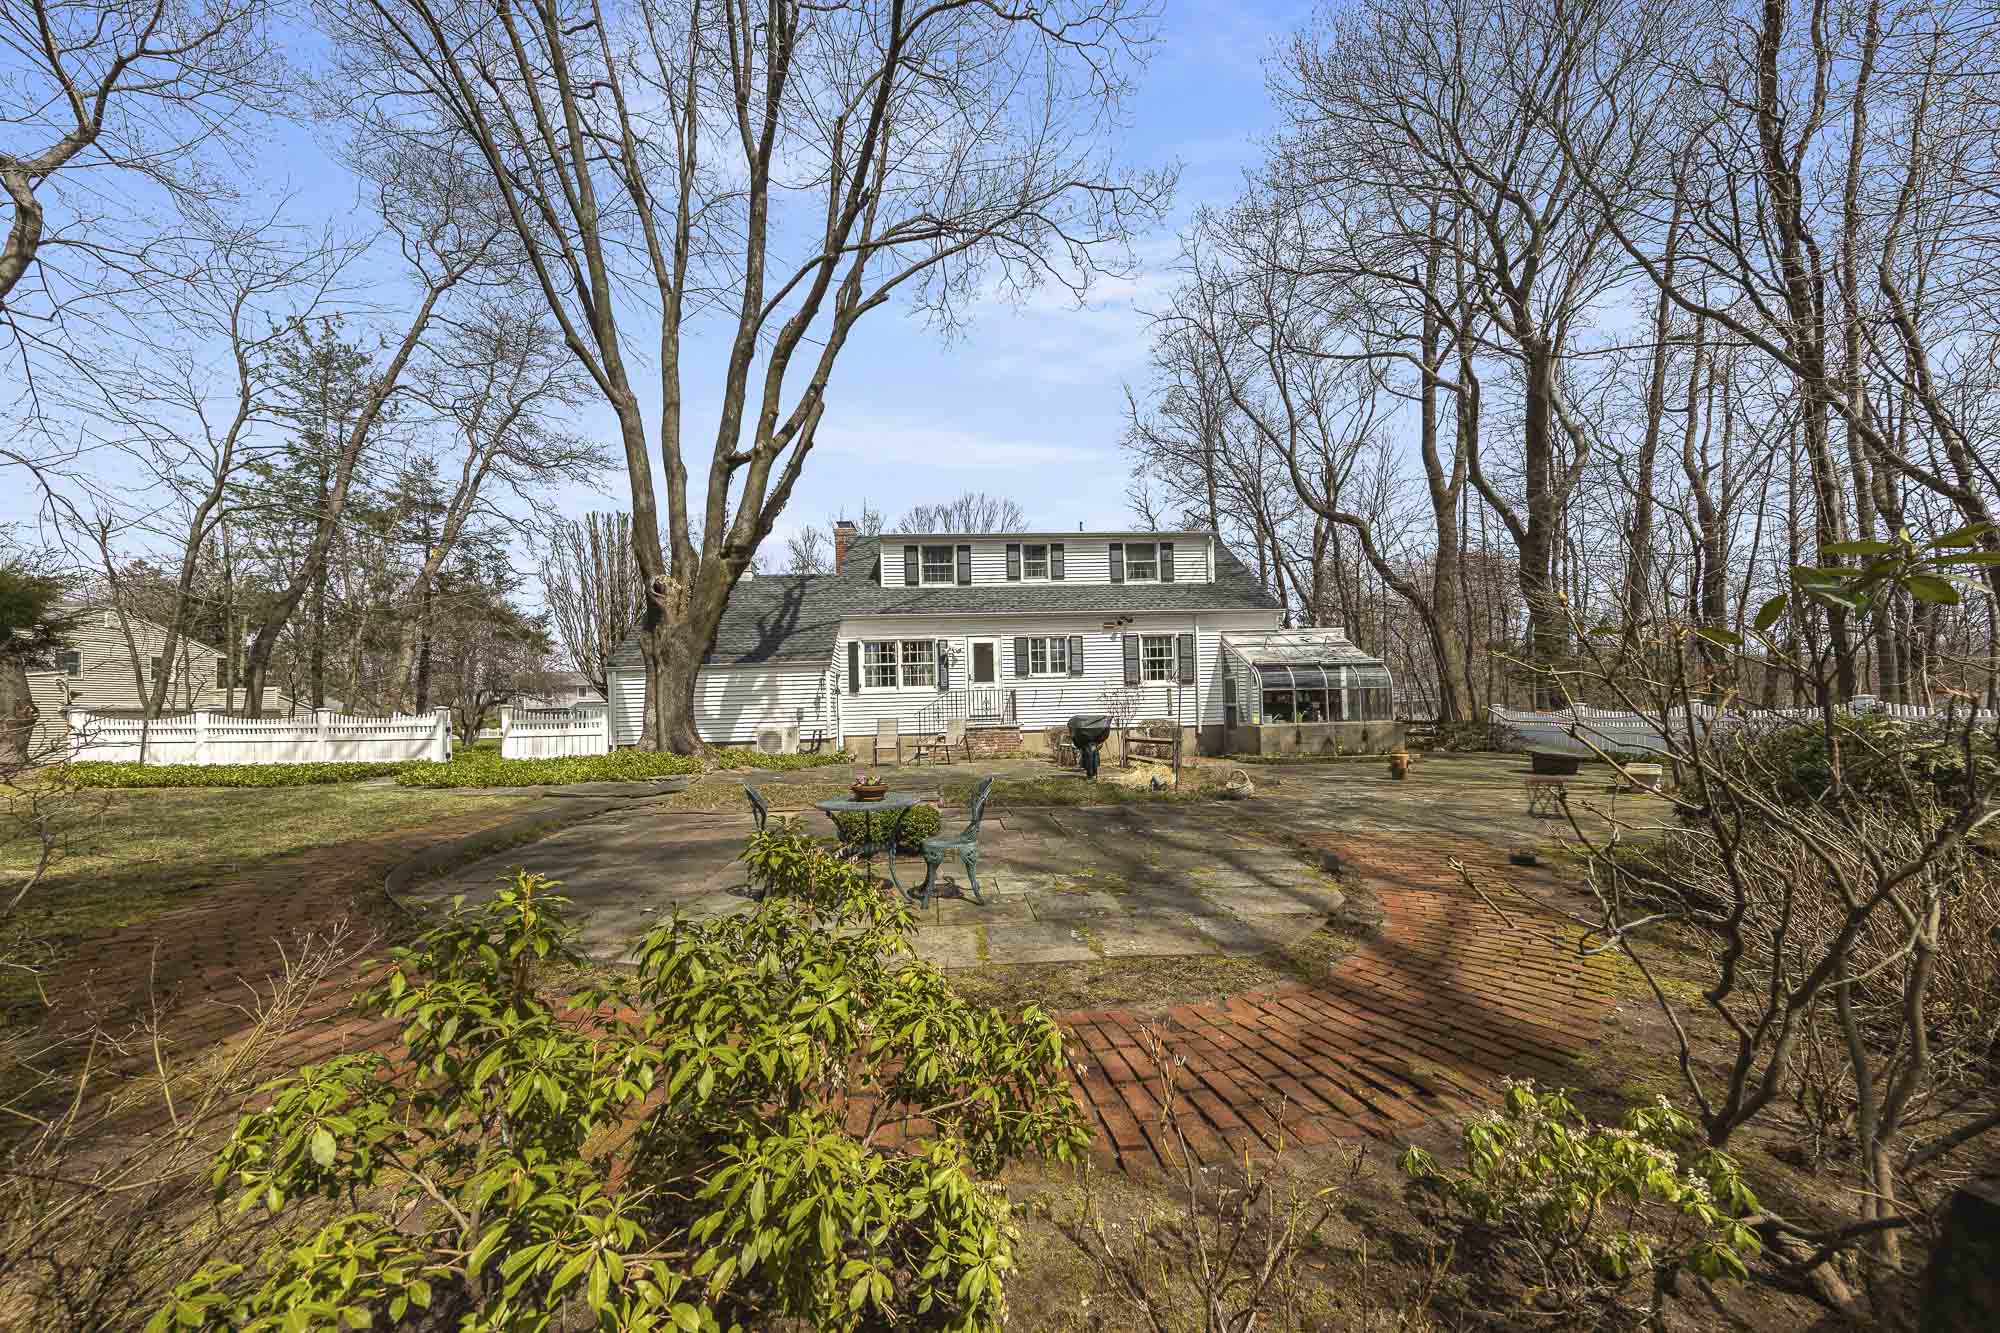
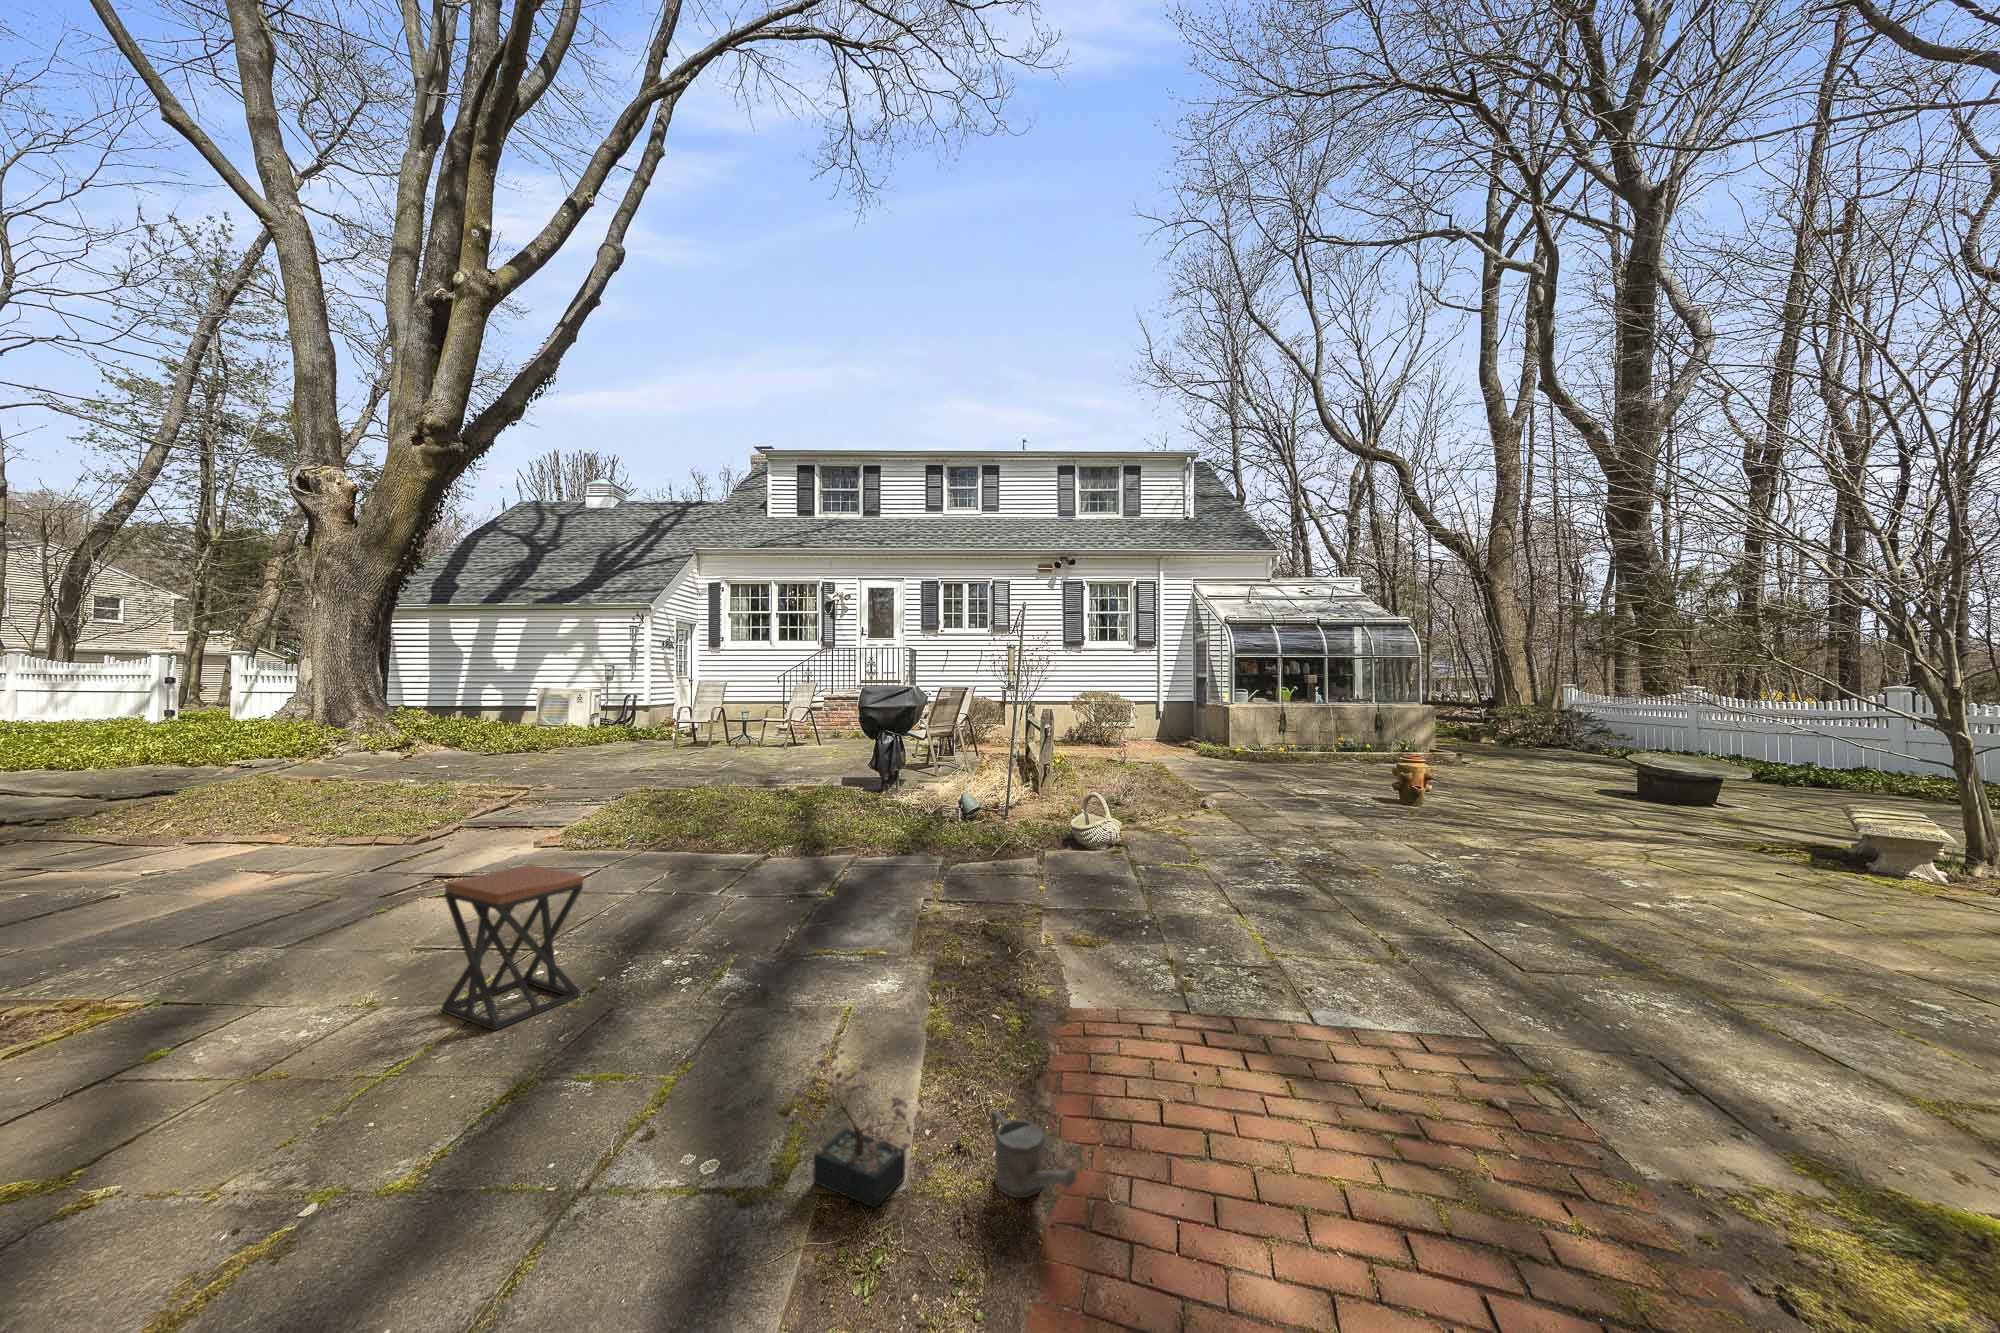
round table: present [1312,733,1344,755] -> none [1295,717,1351,755]
stool: present [1525,776,1564,819] -> present [442,865,583,1030]
decorative plant: present [1497,832,1537,866] -> present [791,1050,921,1208]

